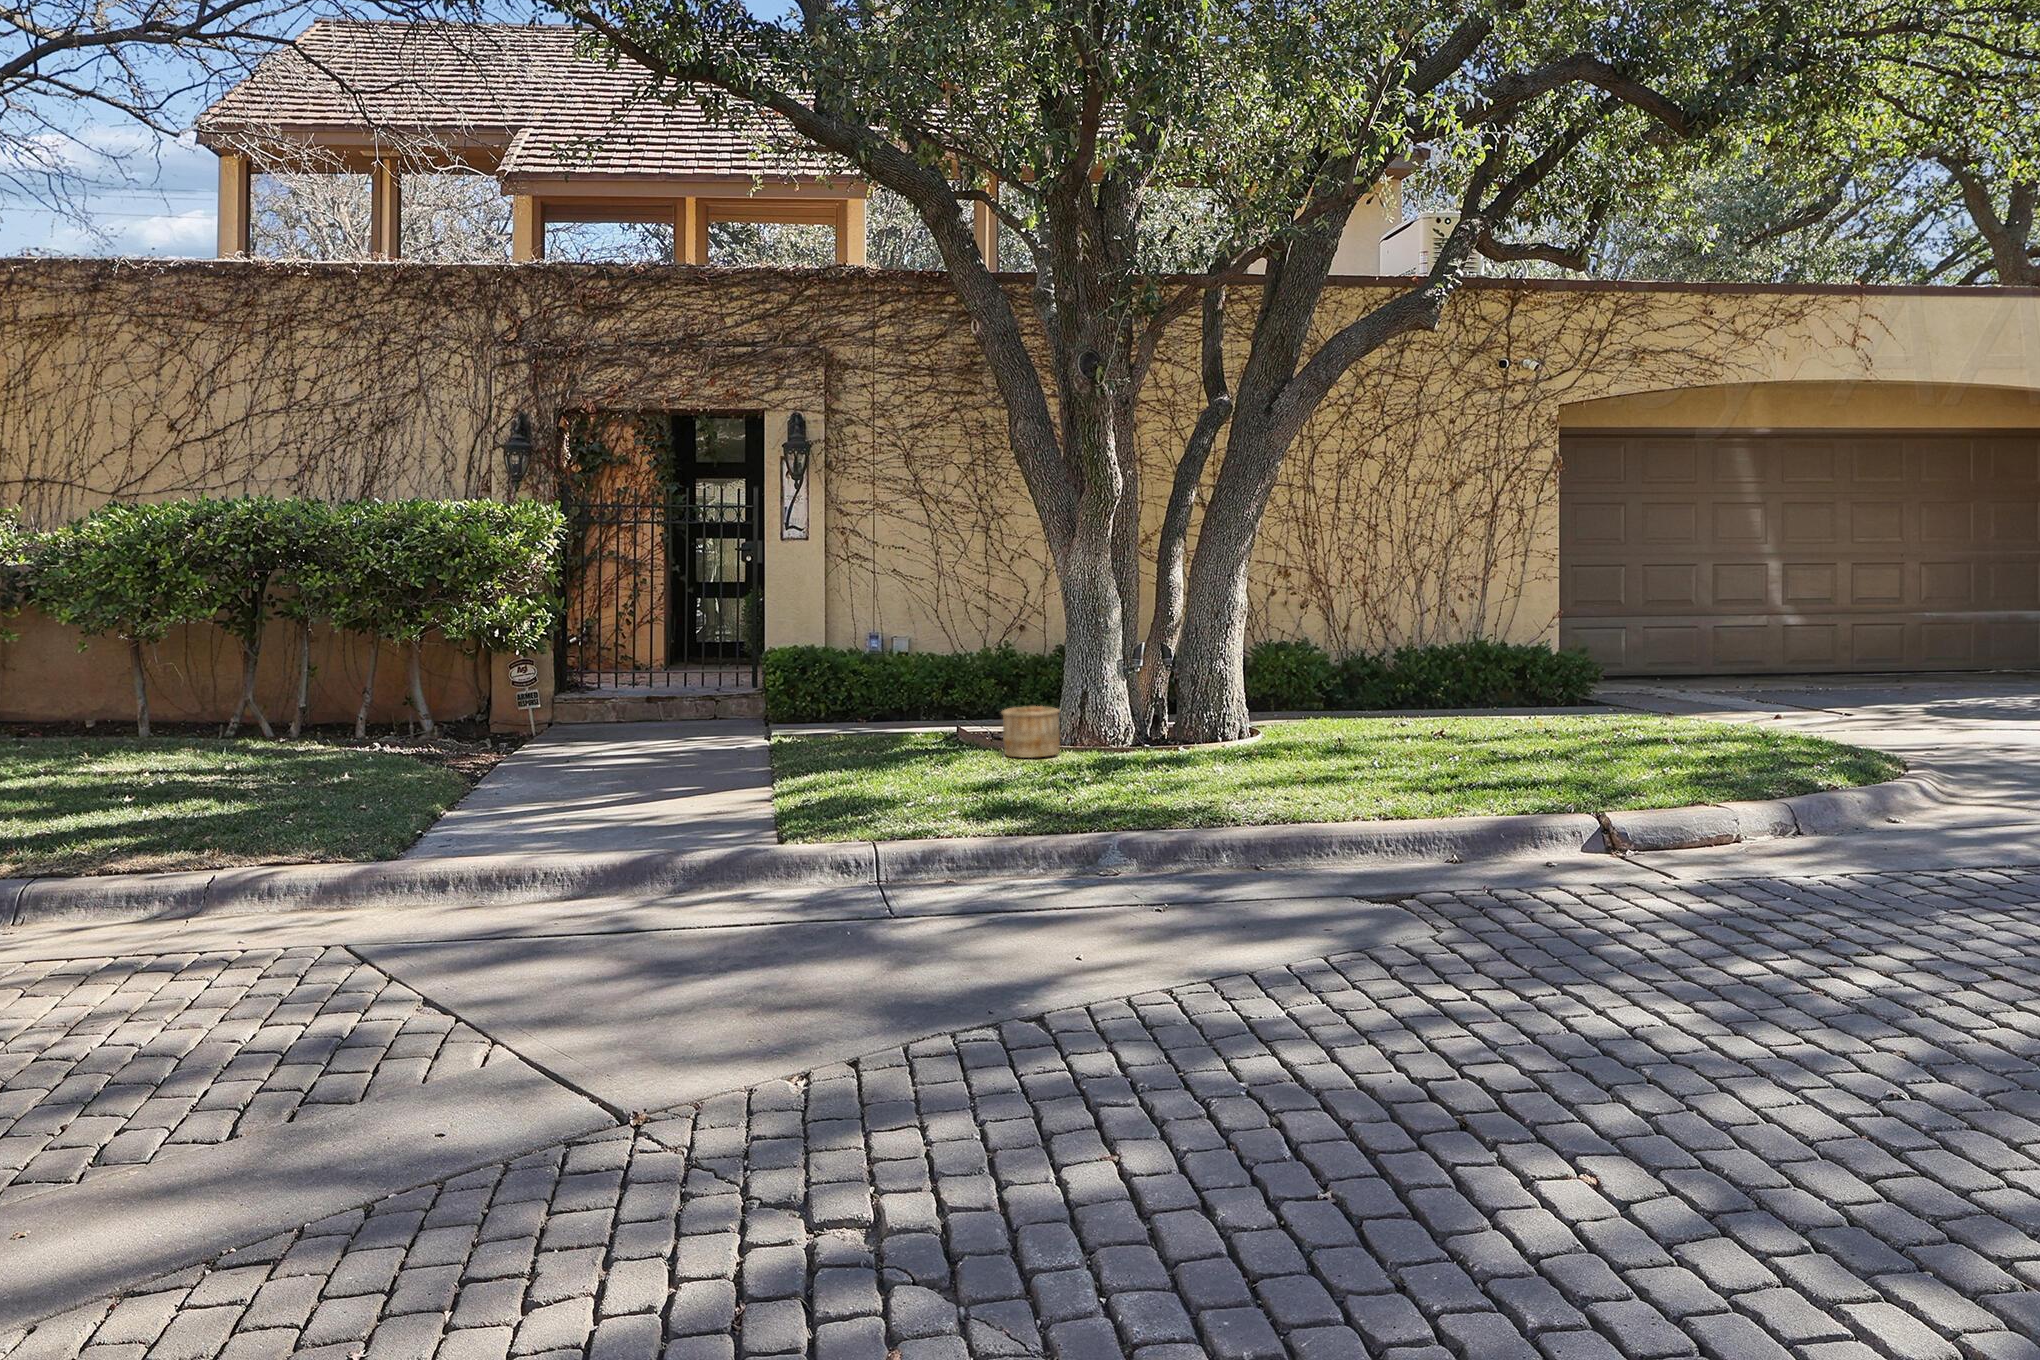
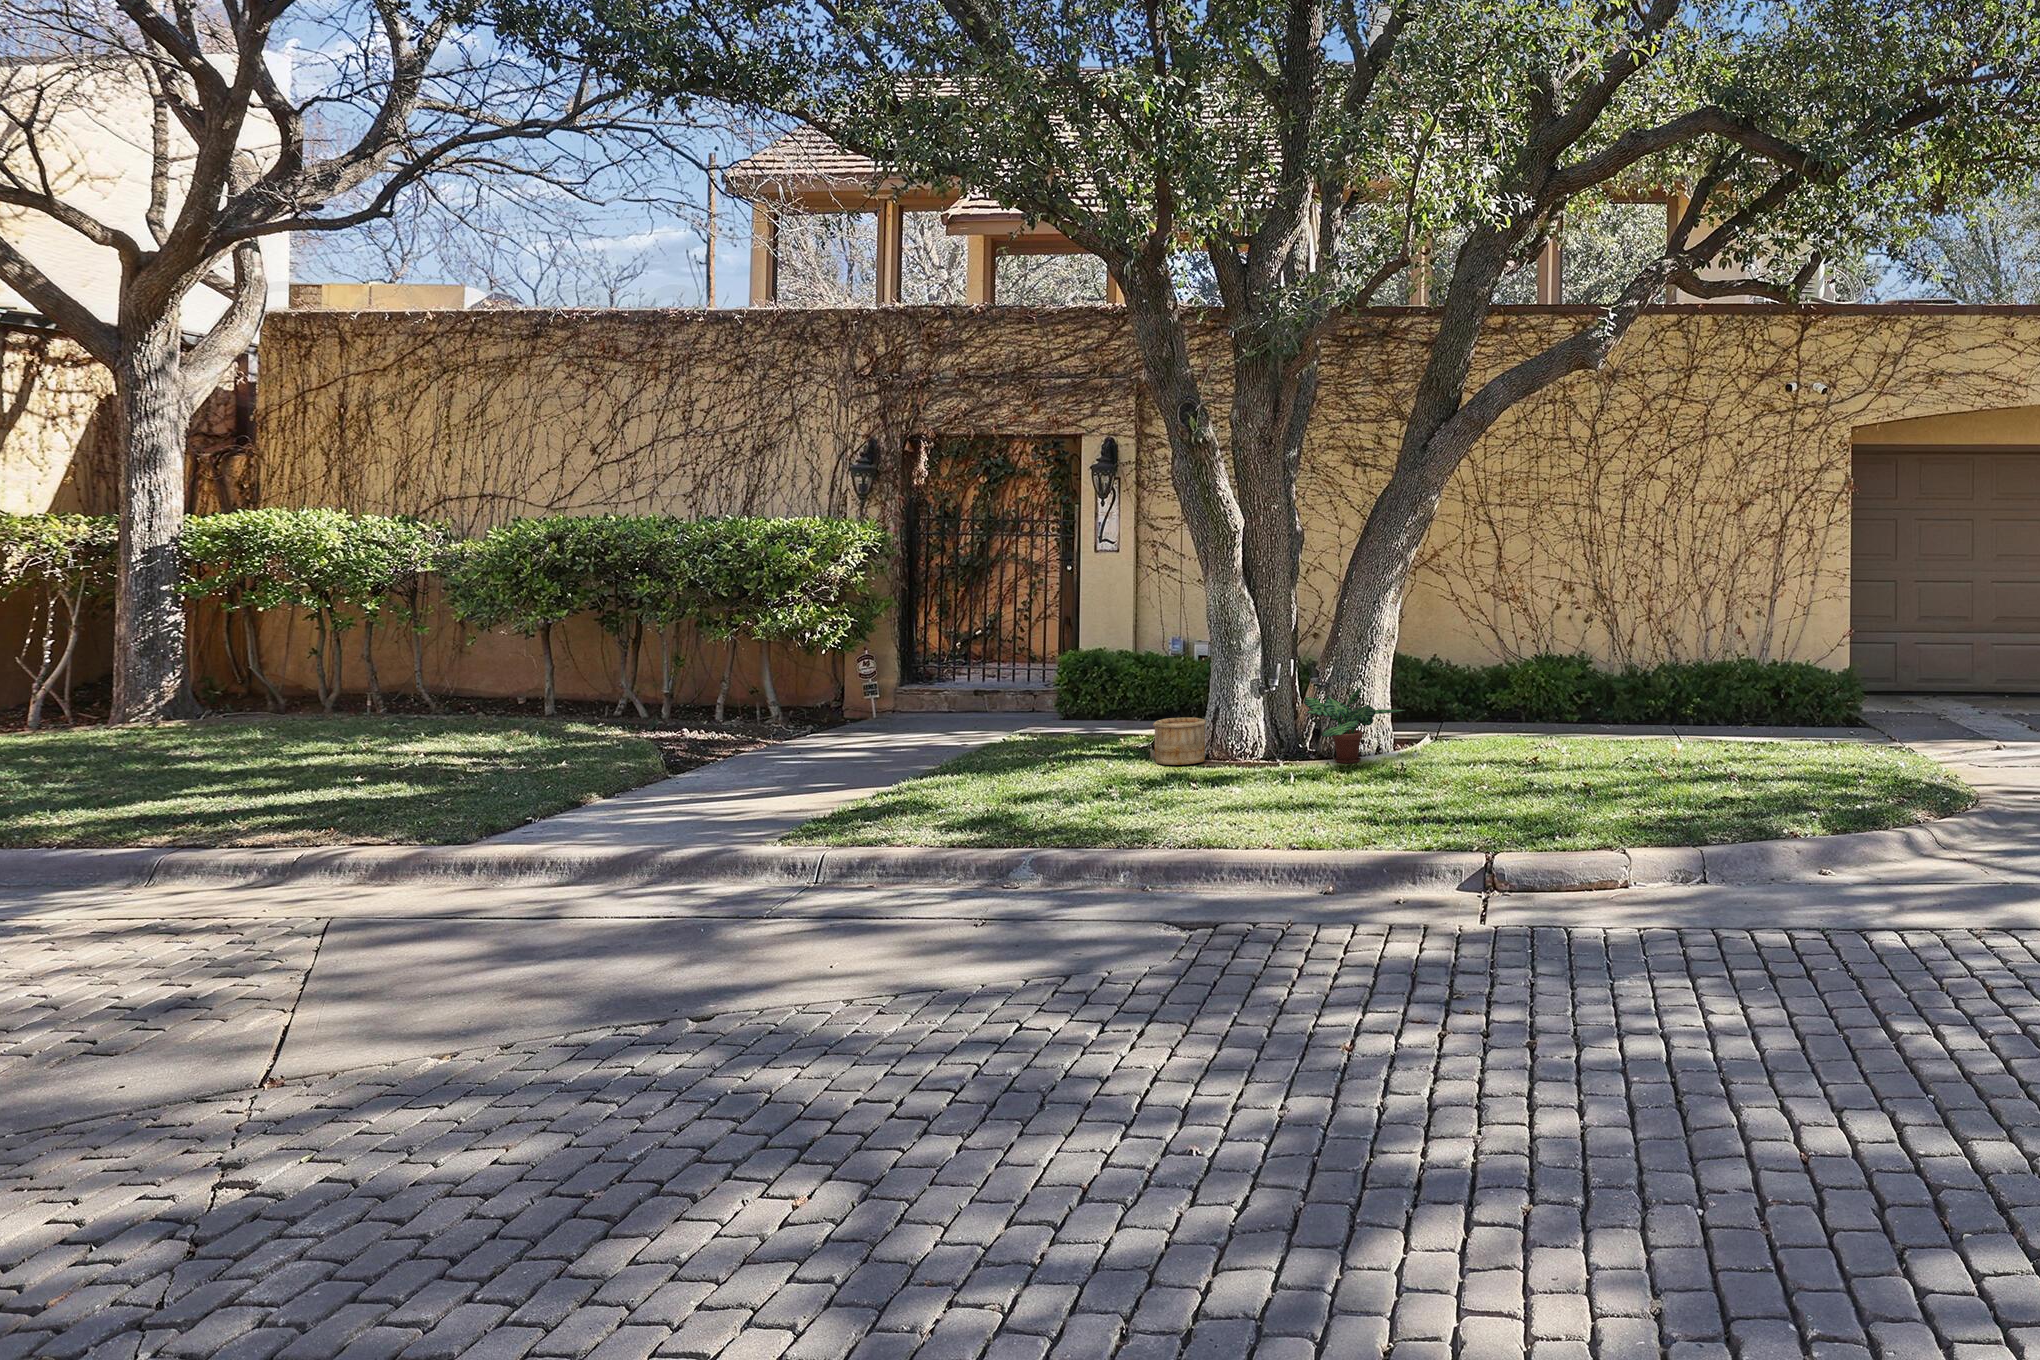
potted plant: none [1146,665,1257,750] -> present [1304,686,1404,763]

